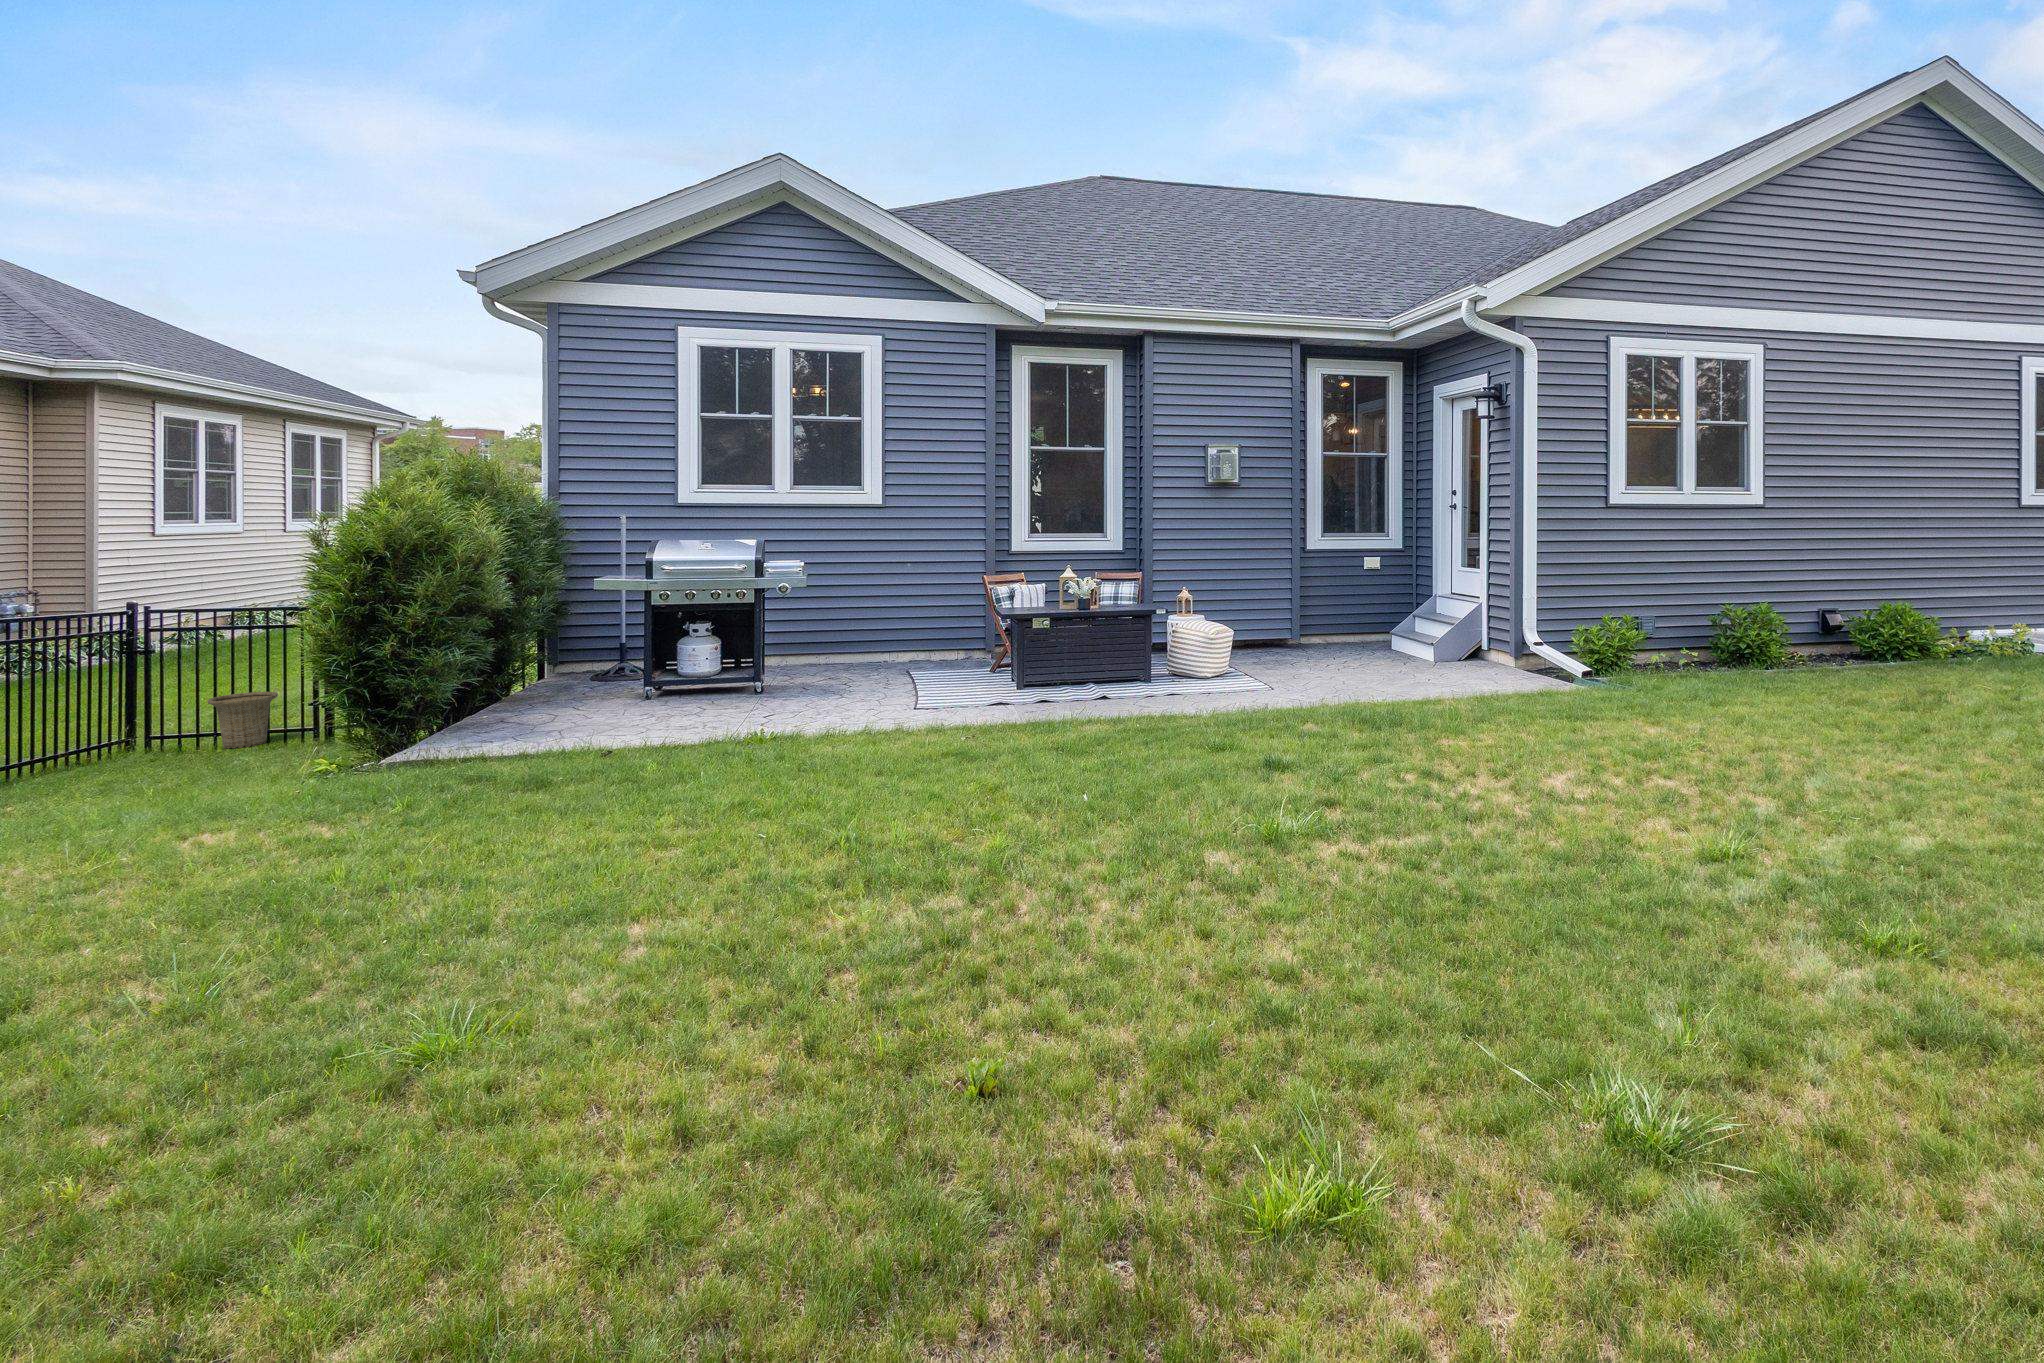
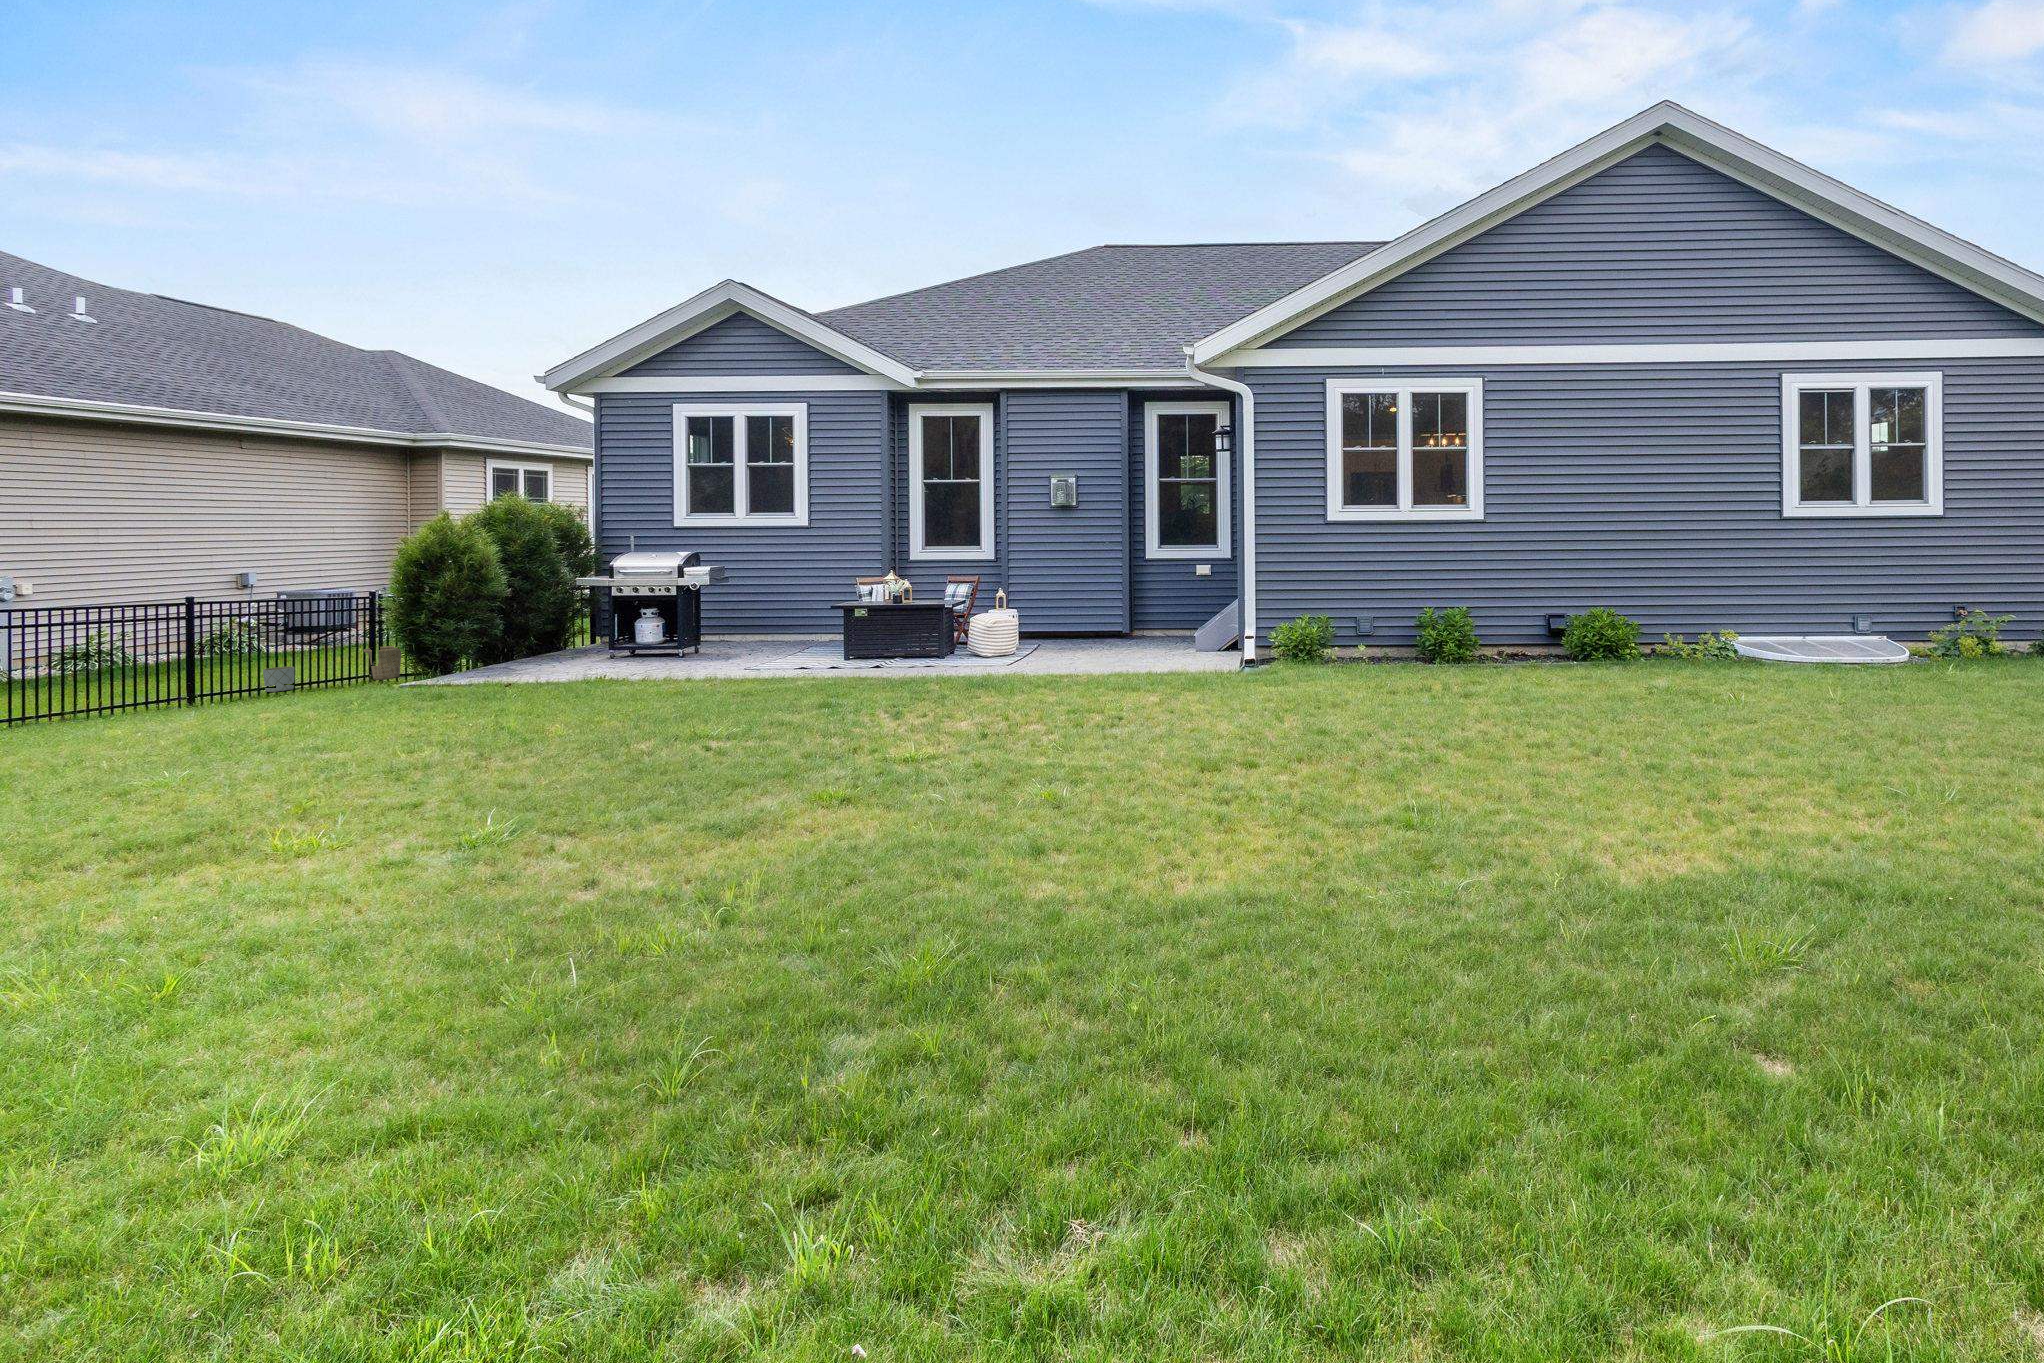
planter: none [42,734,97,779] -> present [263,667,294,693]

